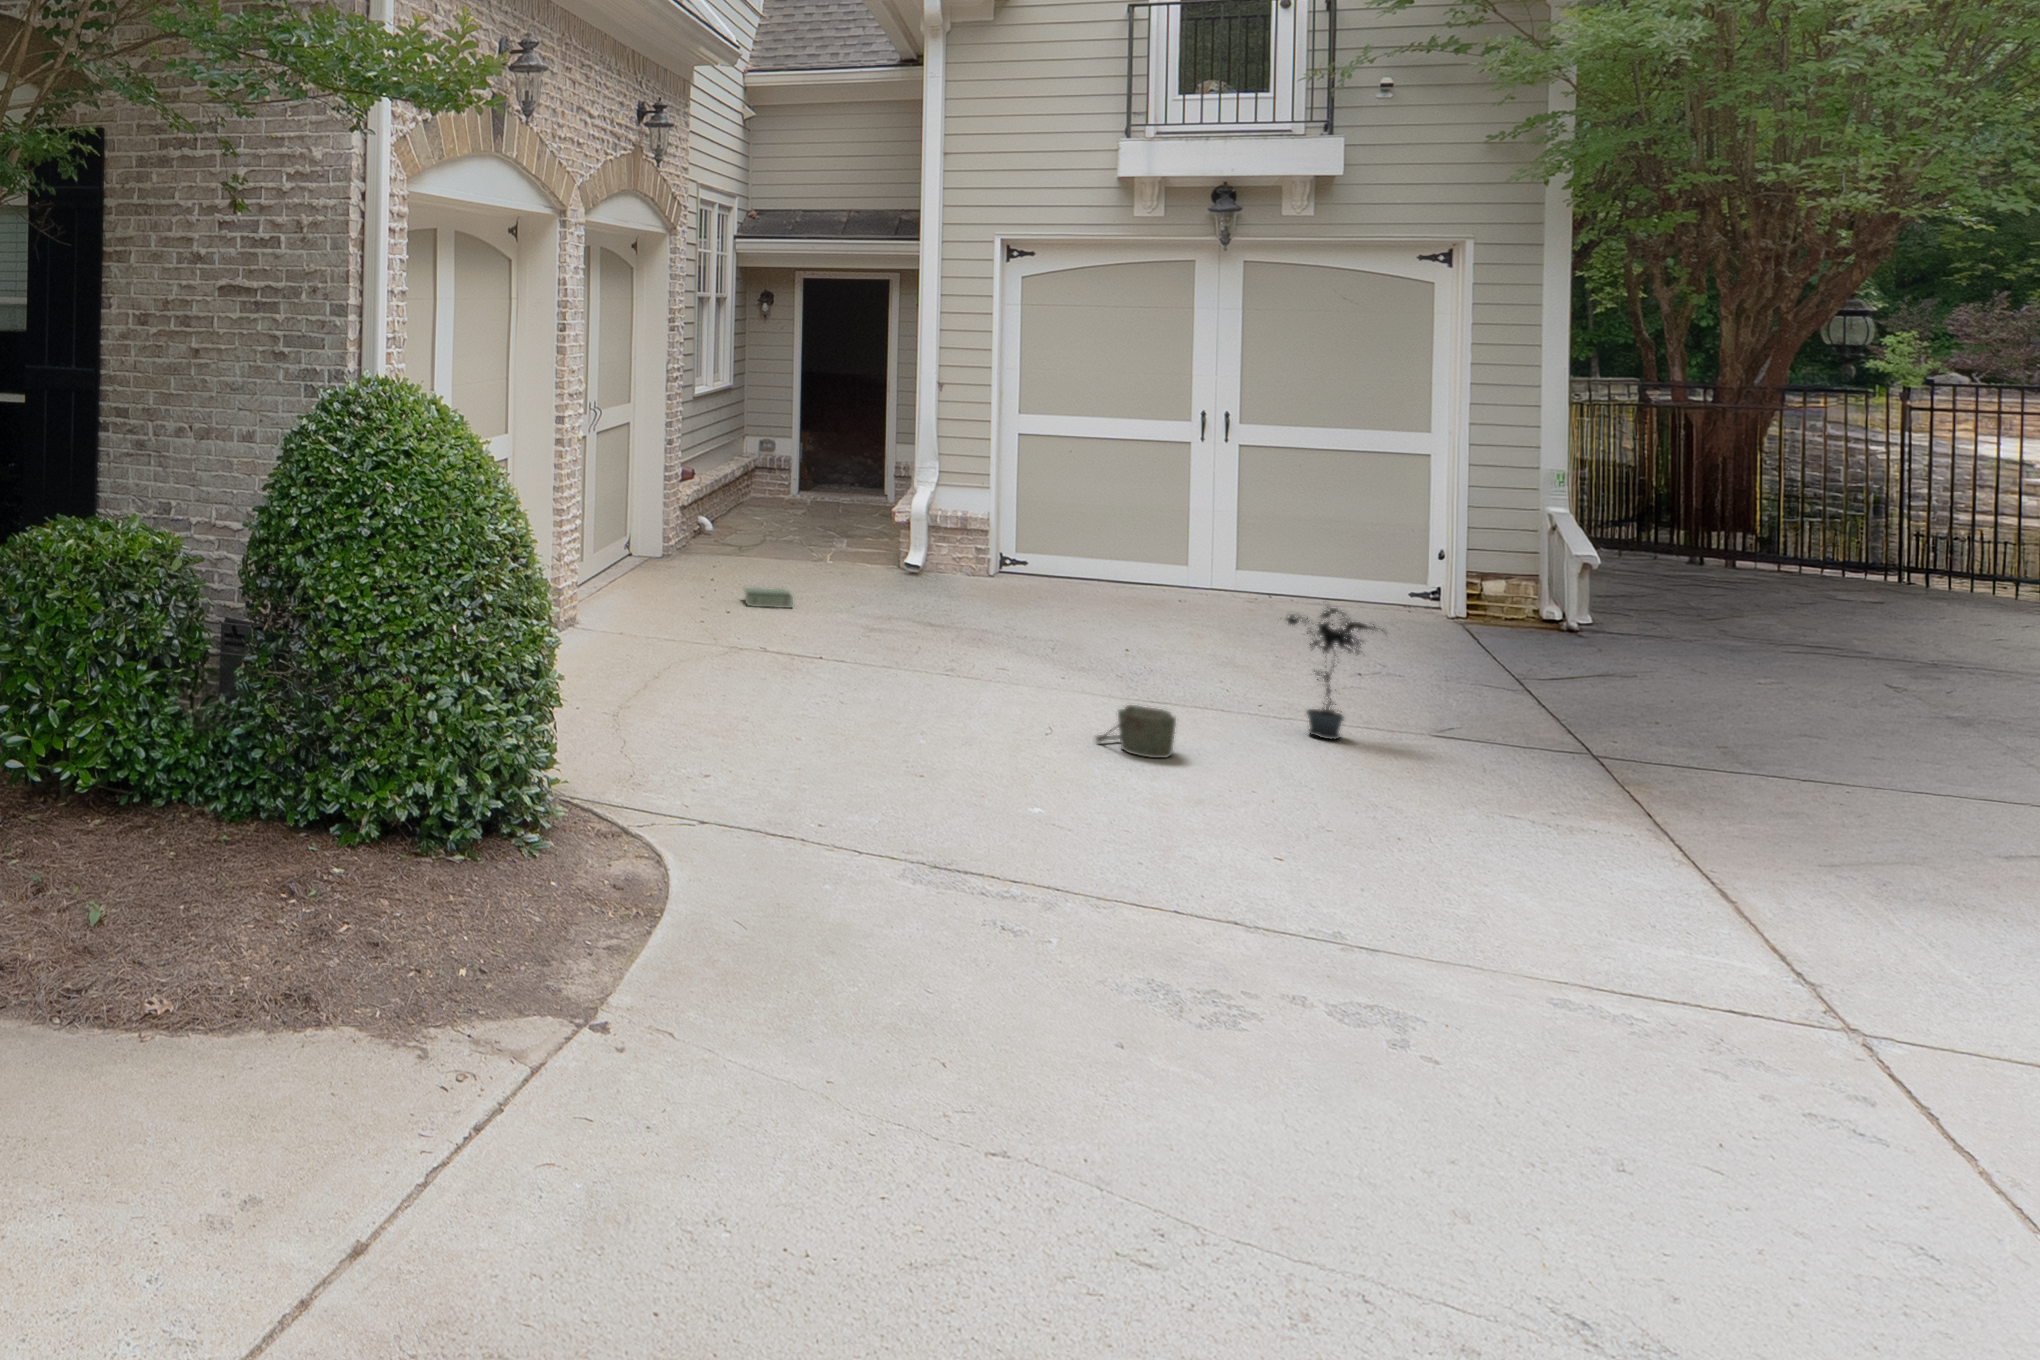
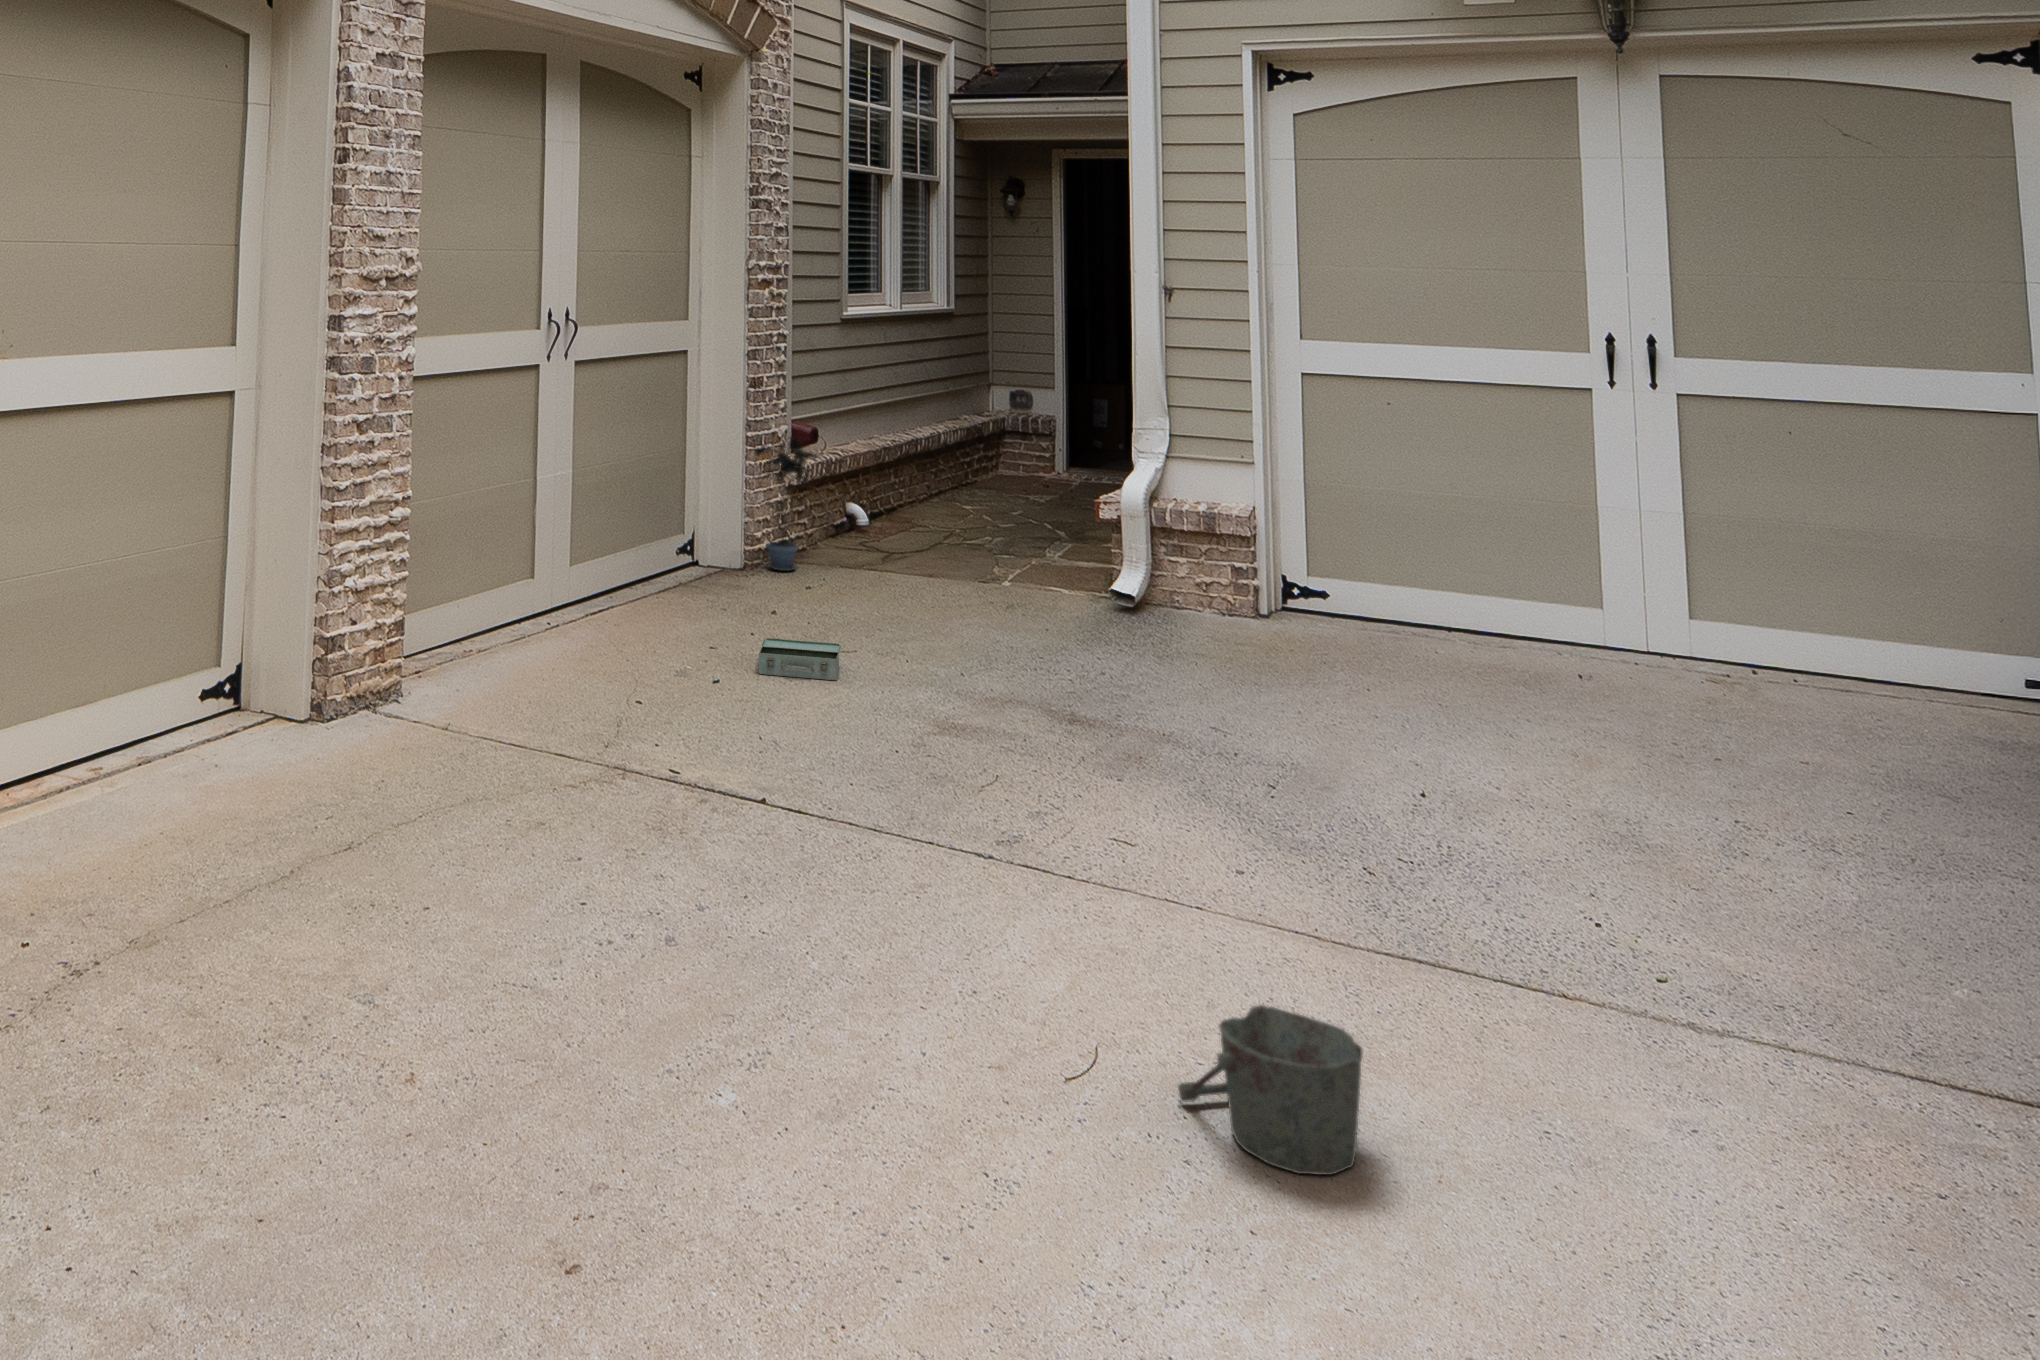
potted plant: present [1287,607,1383,739] -> present [754,437,825,571]

